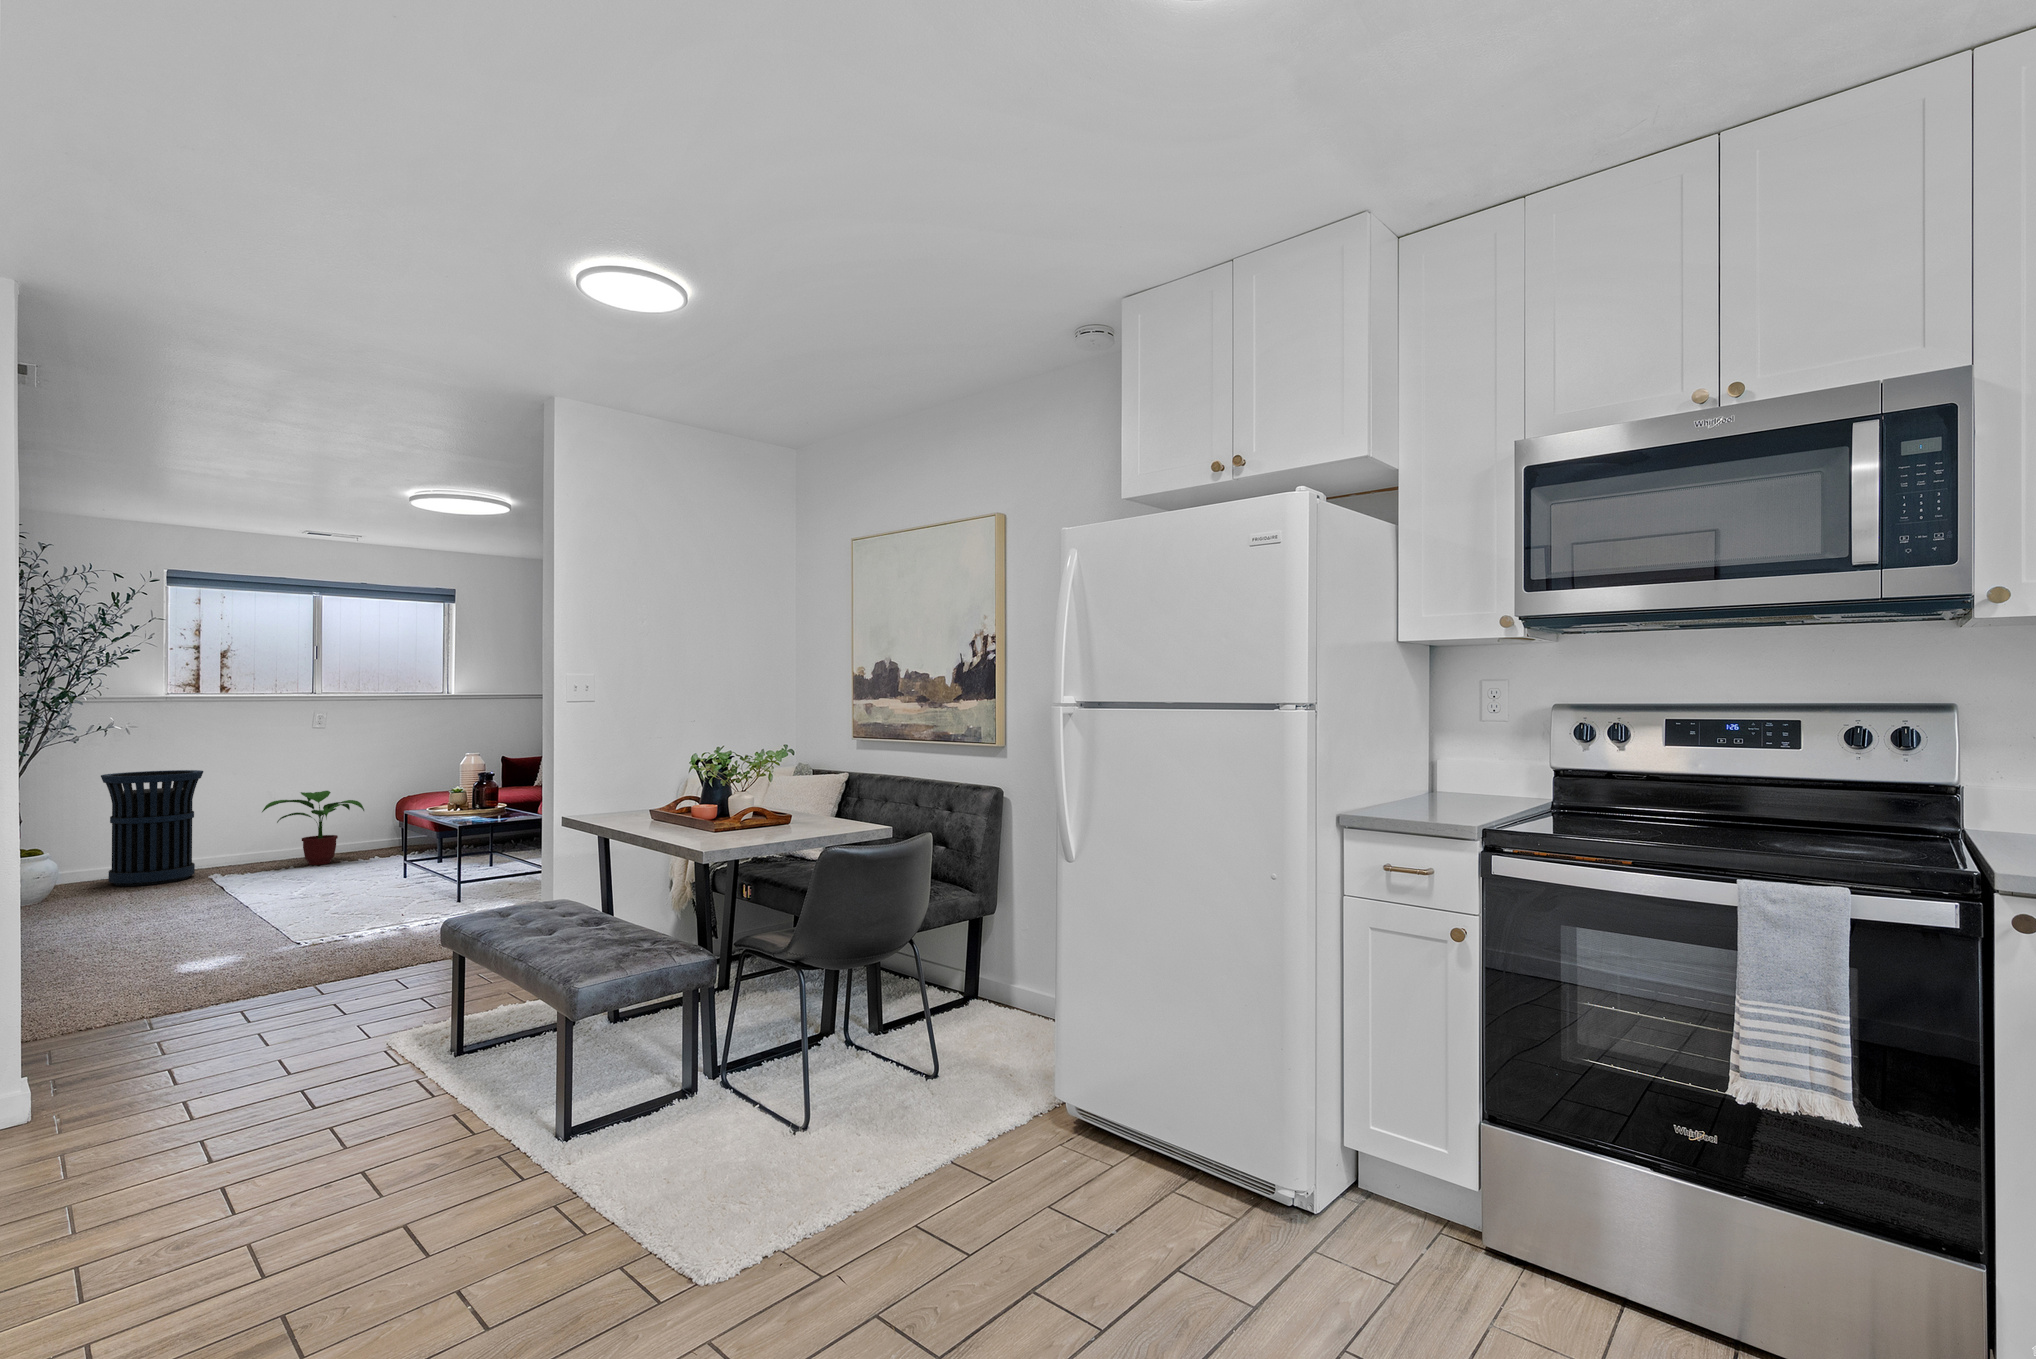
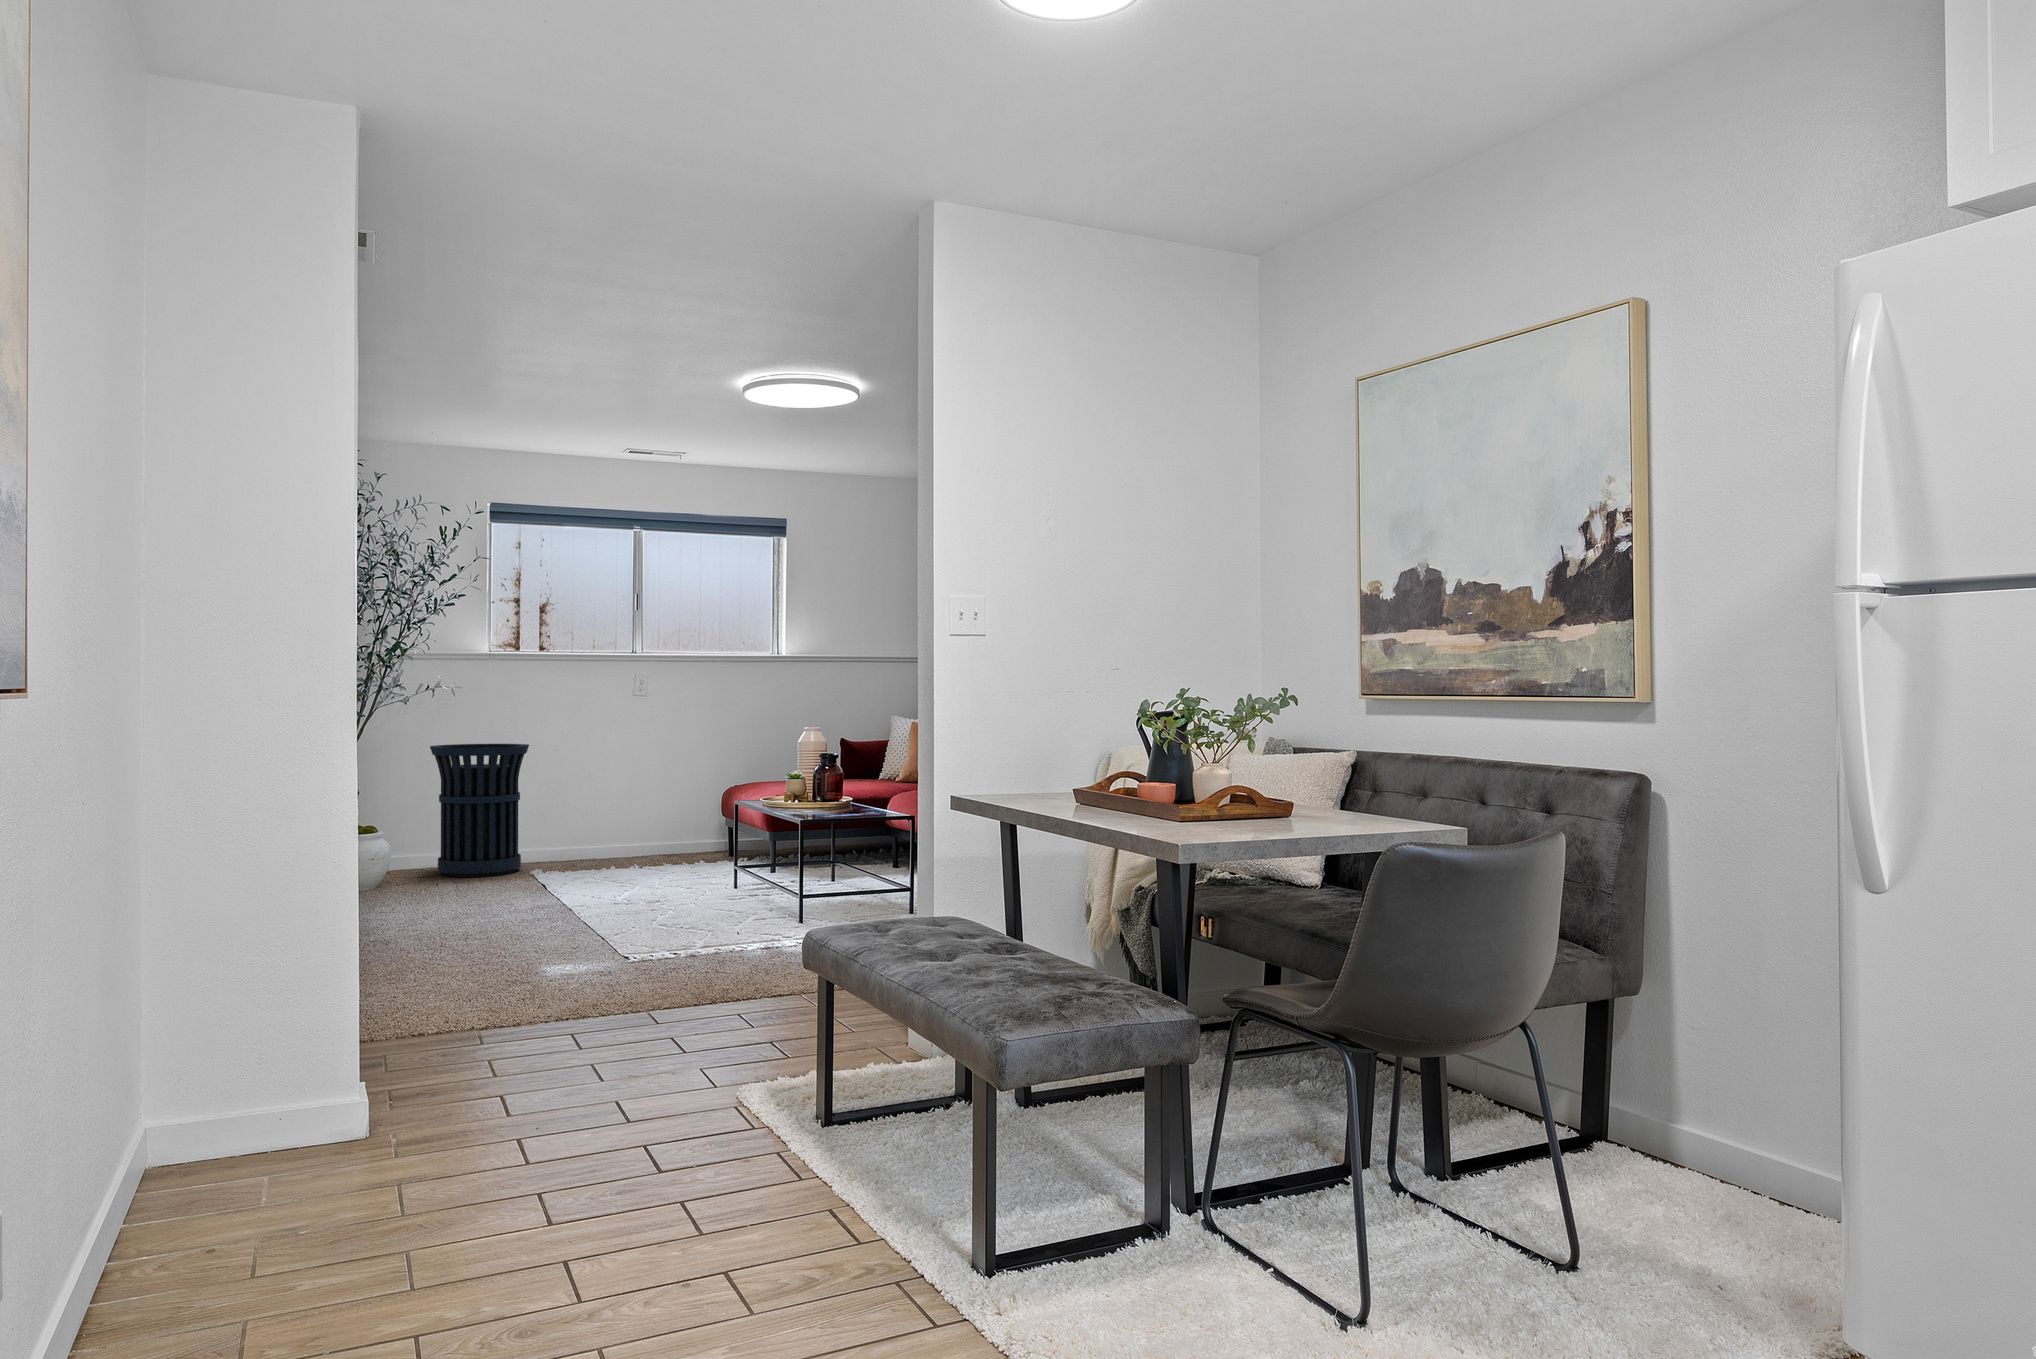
potted plant: present [262,791,364,865] -> none [587,774,695,864]

